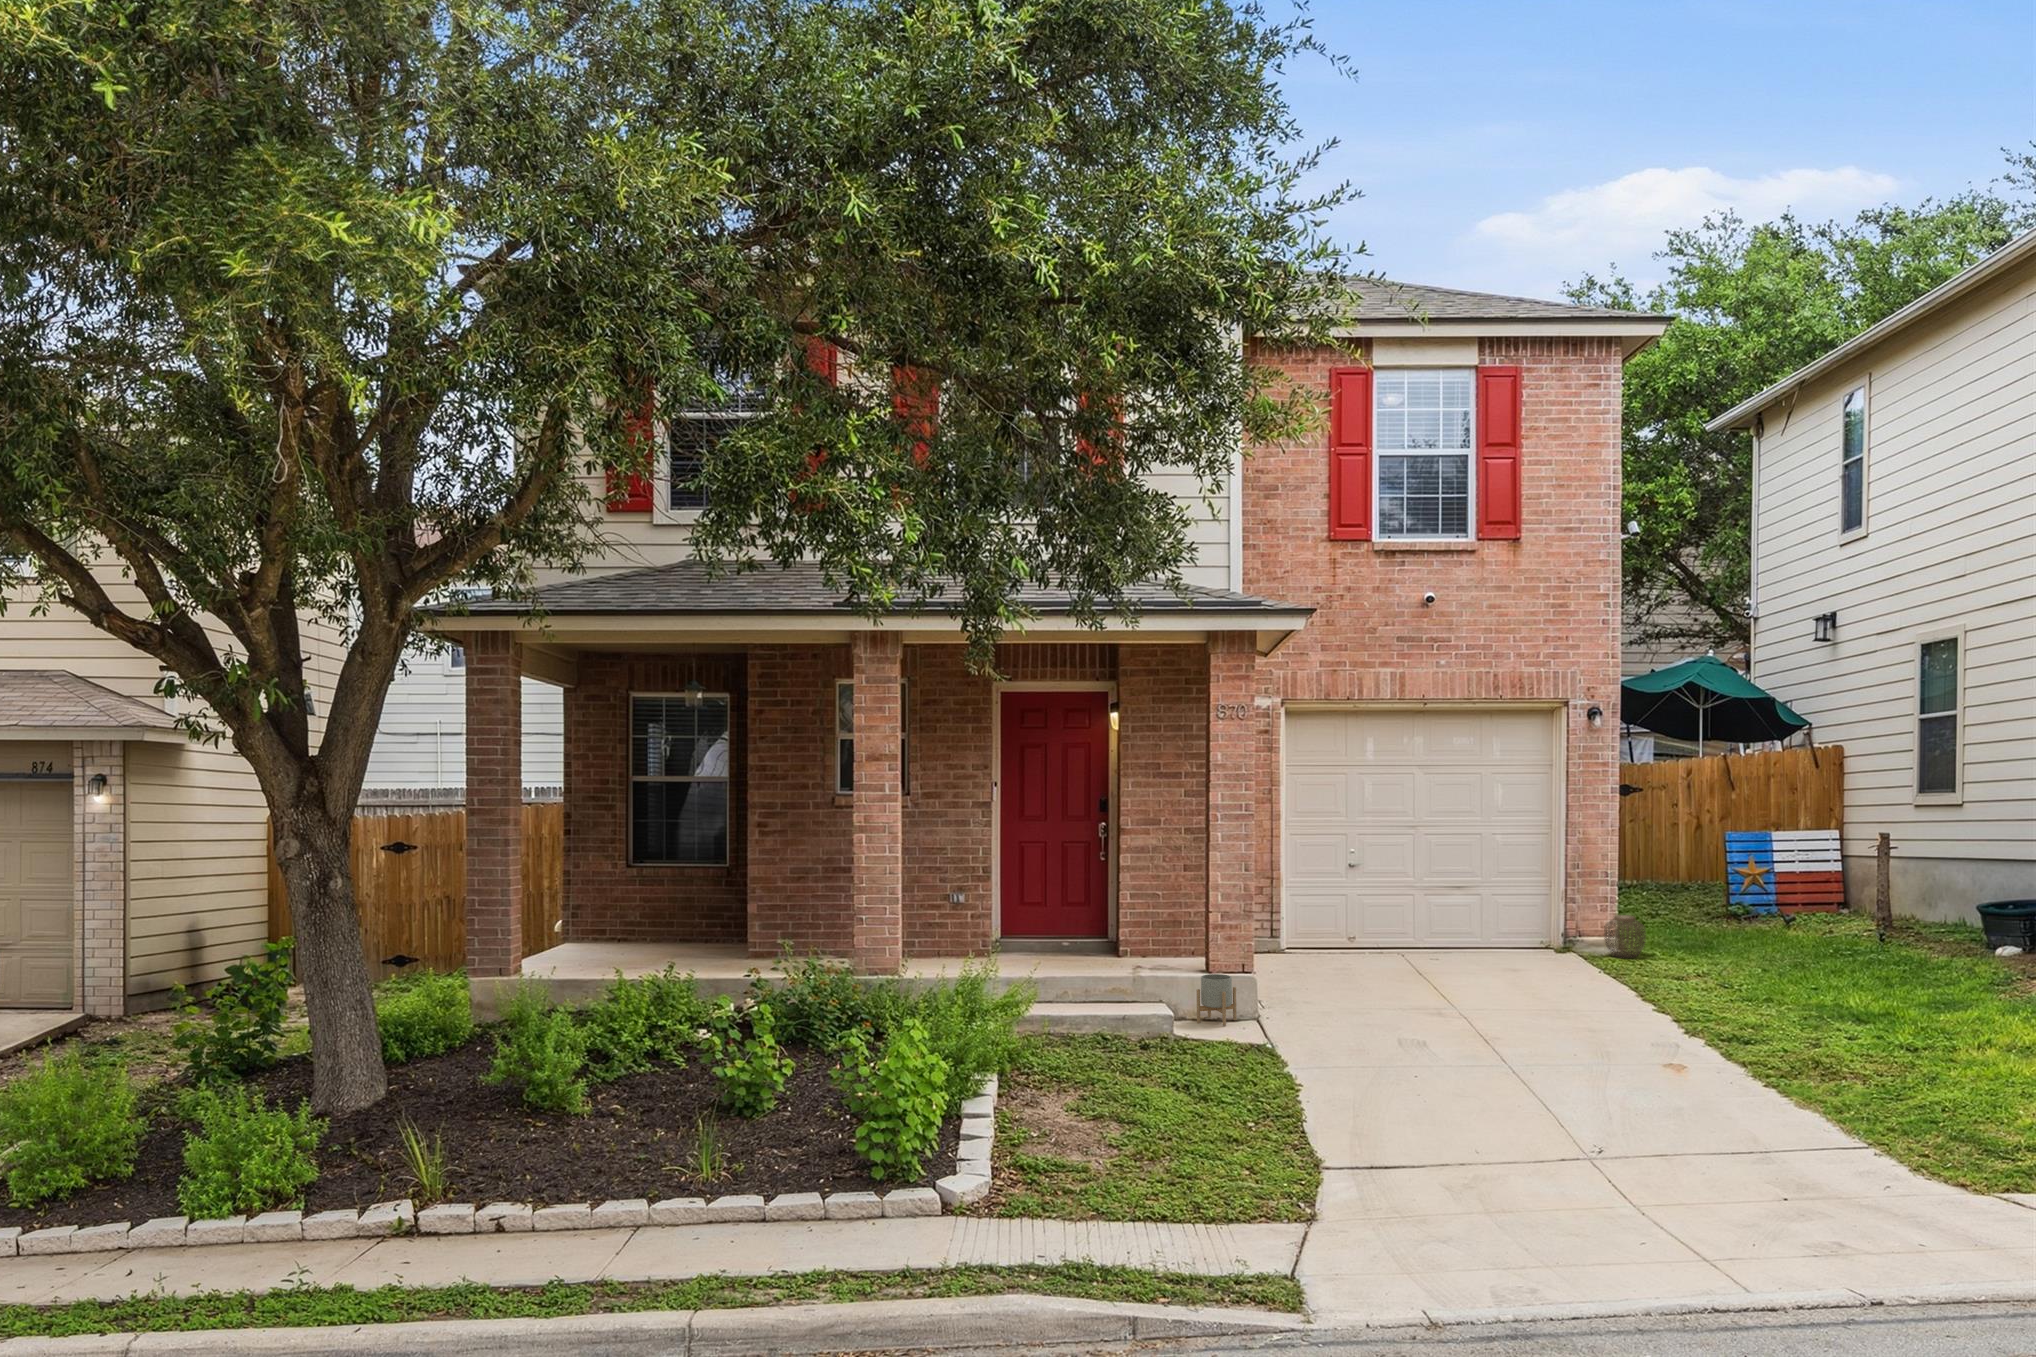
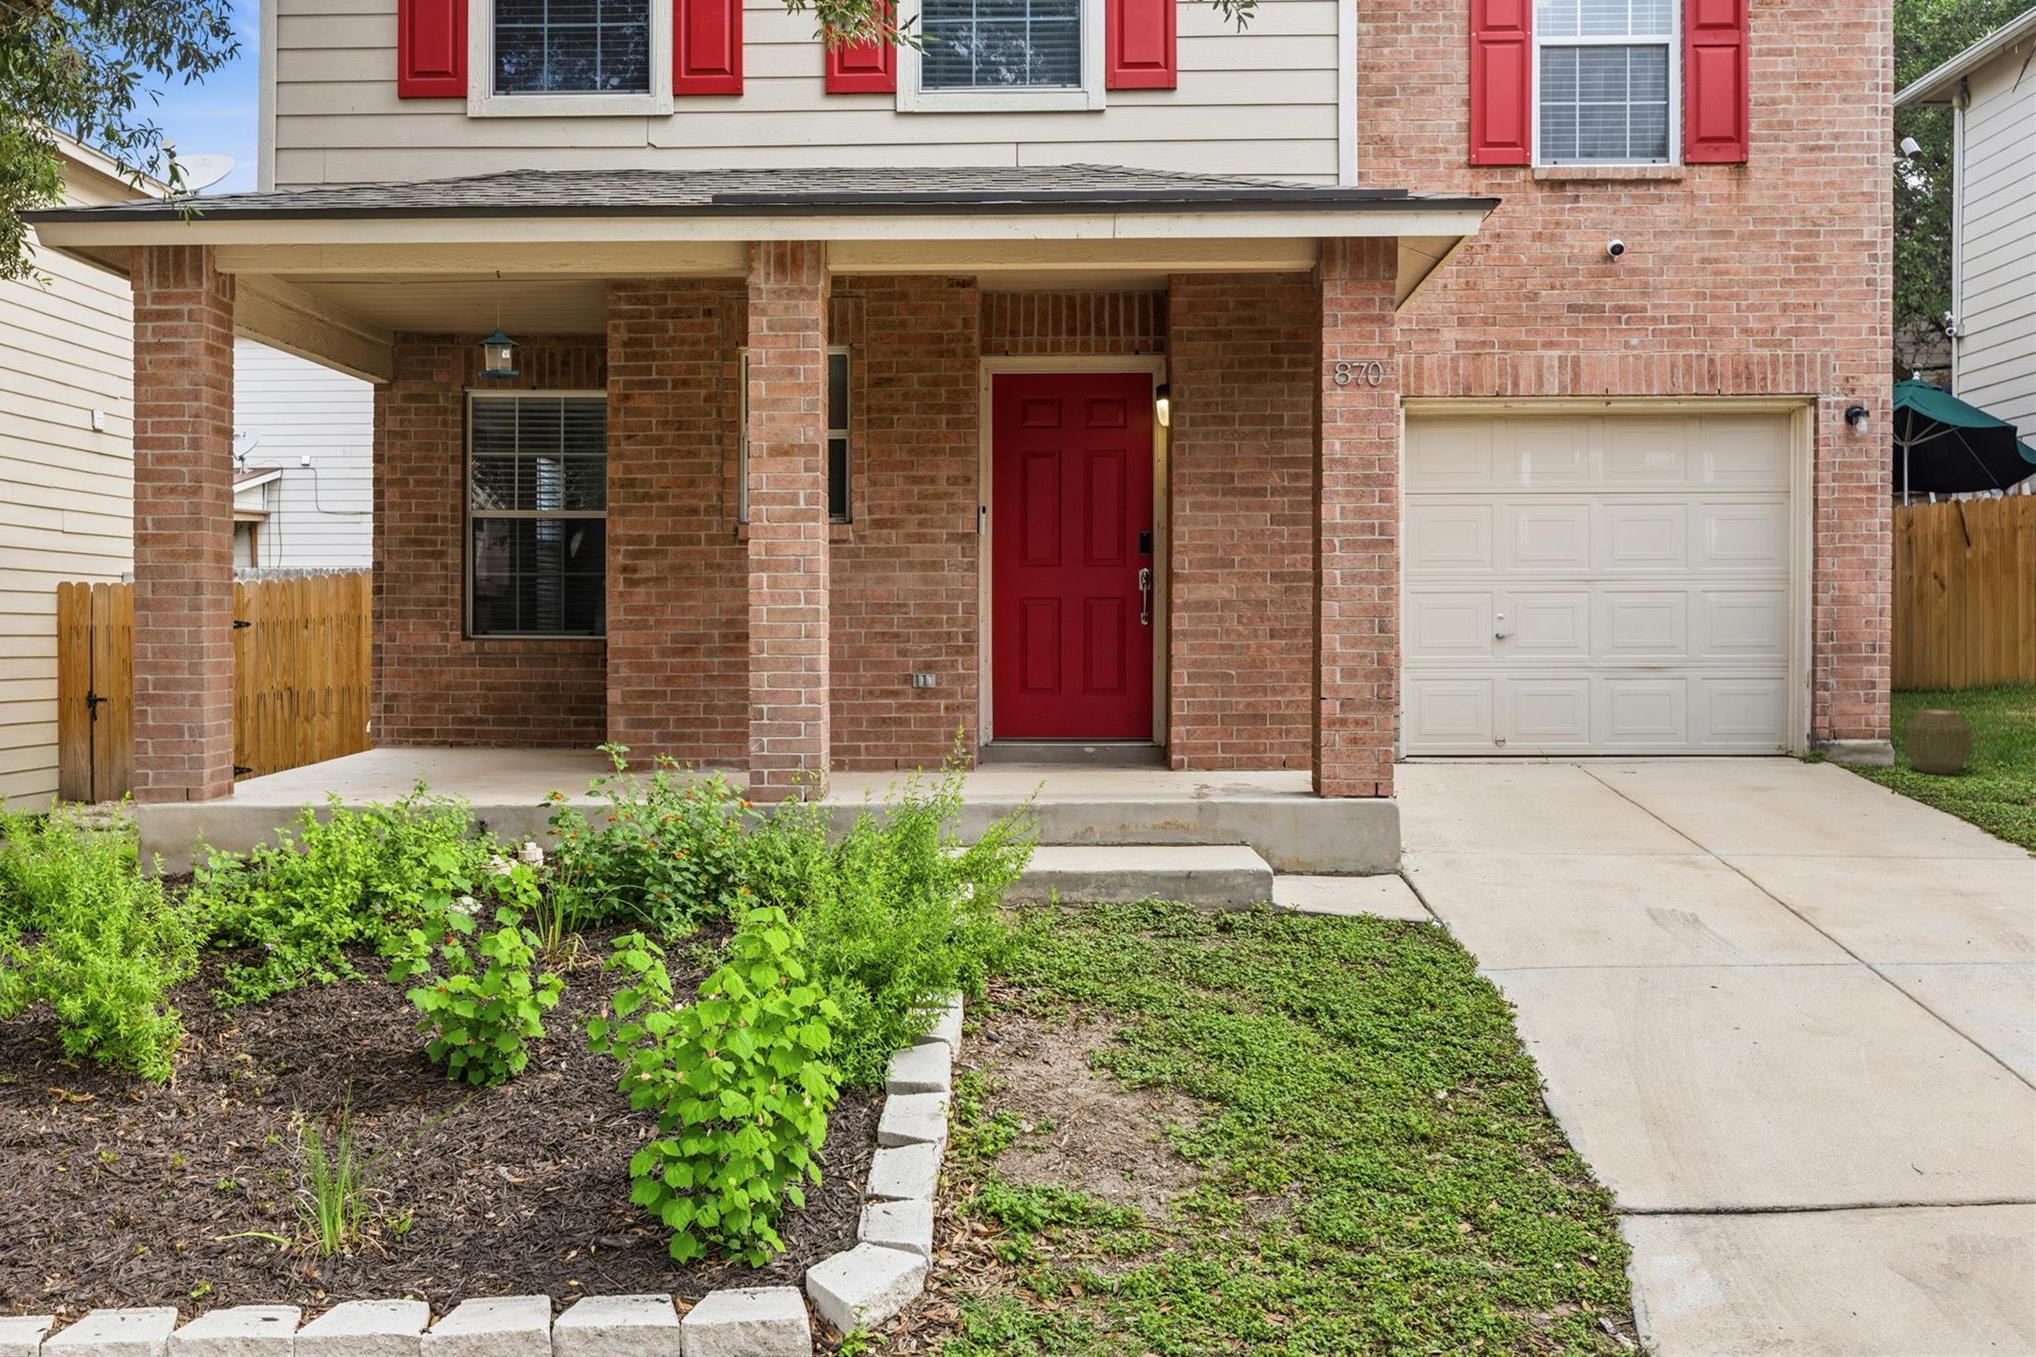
planter: present [1196,974,1237,1026] -> none [1305,803,1370,887]

